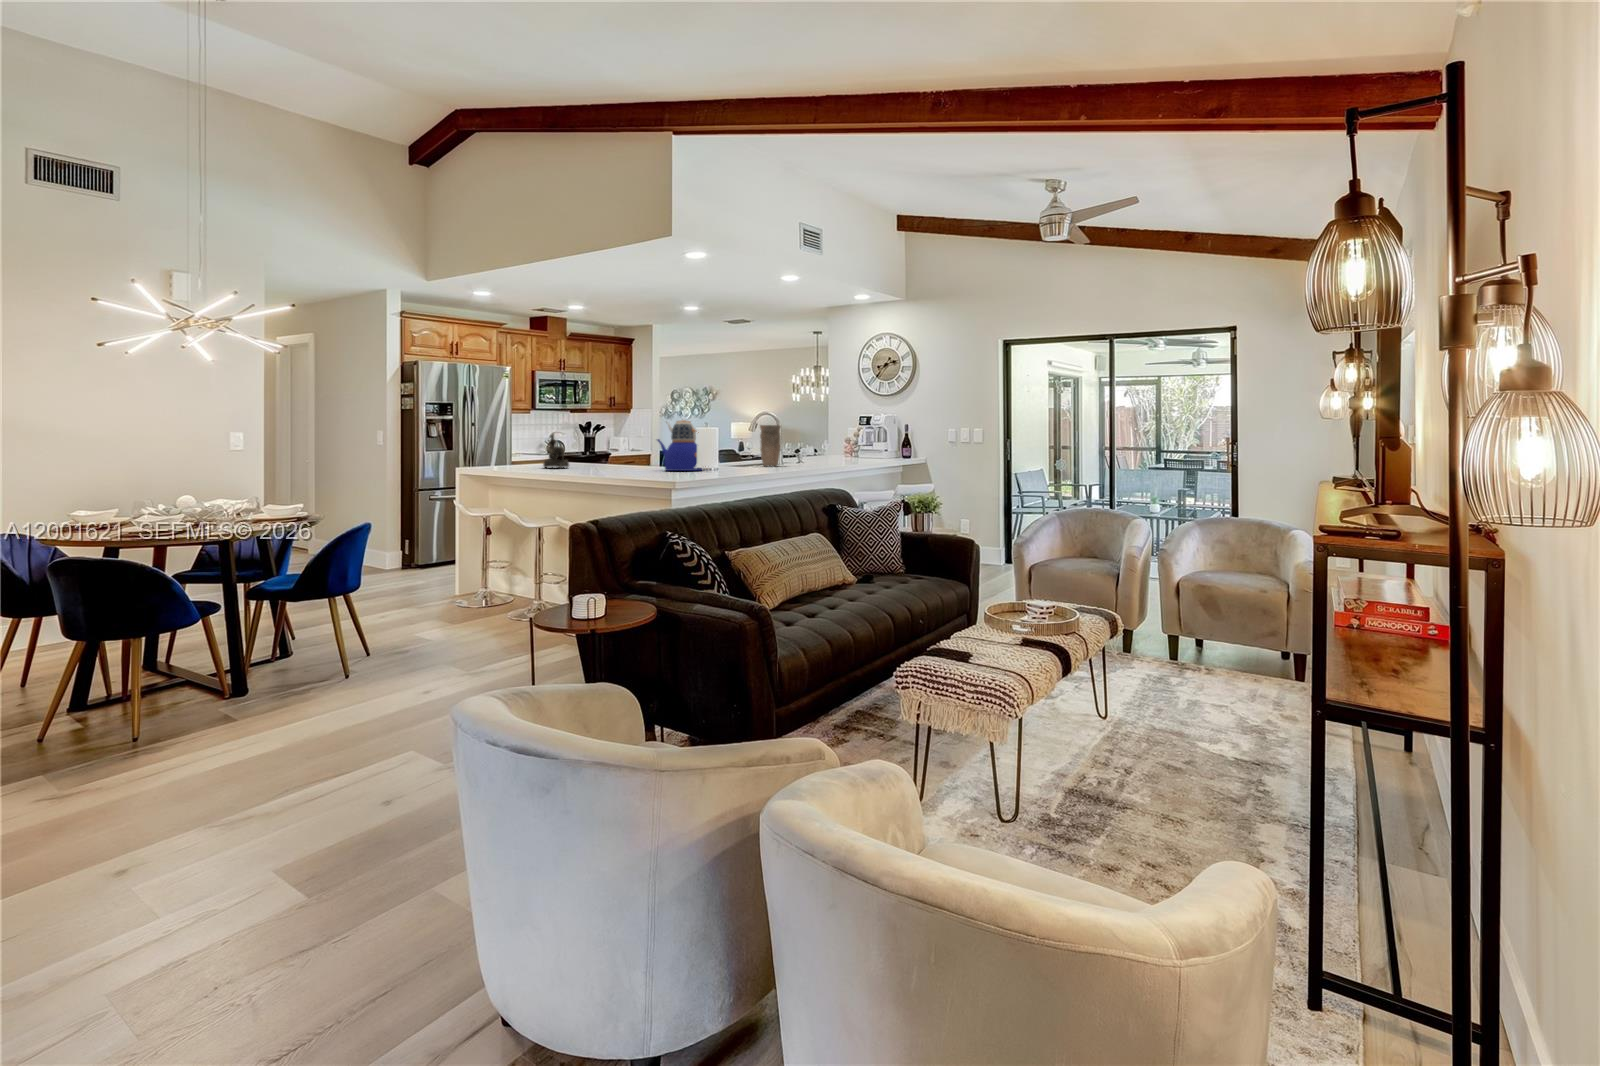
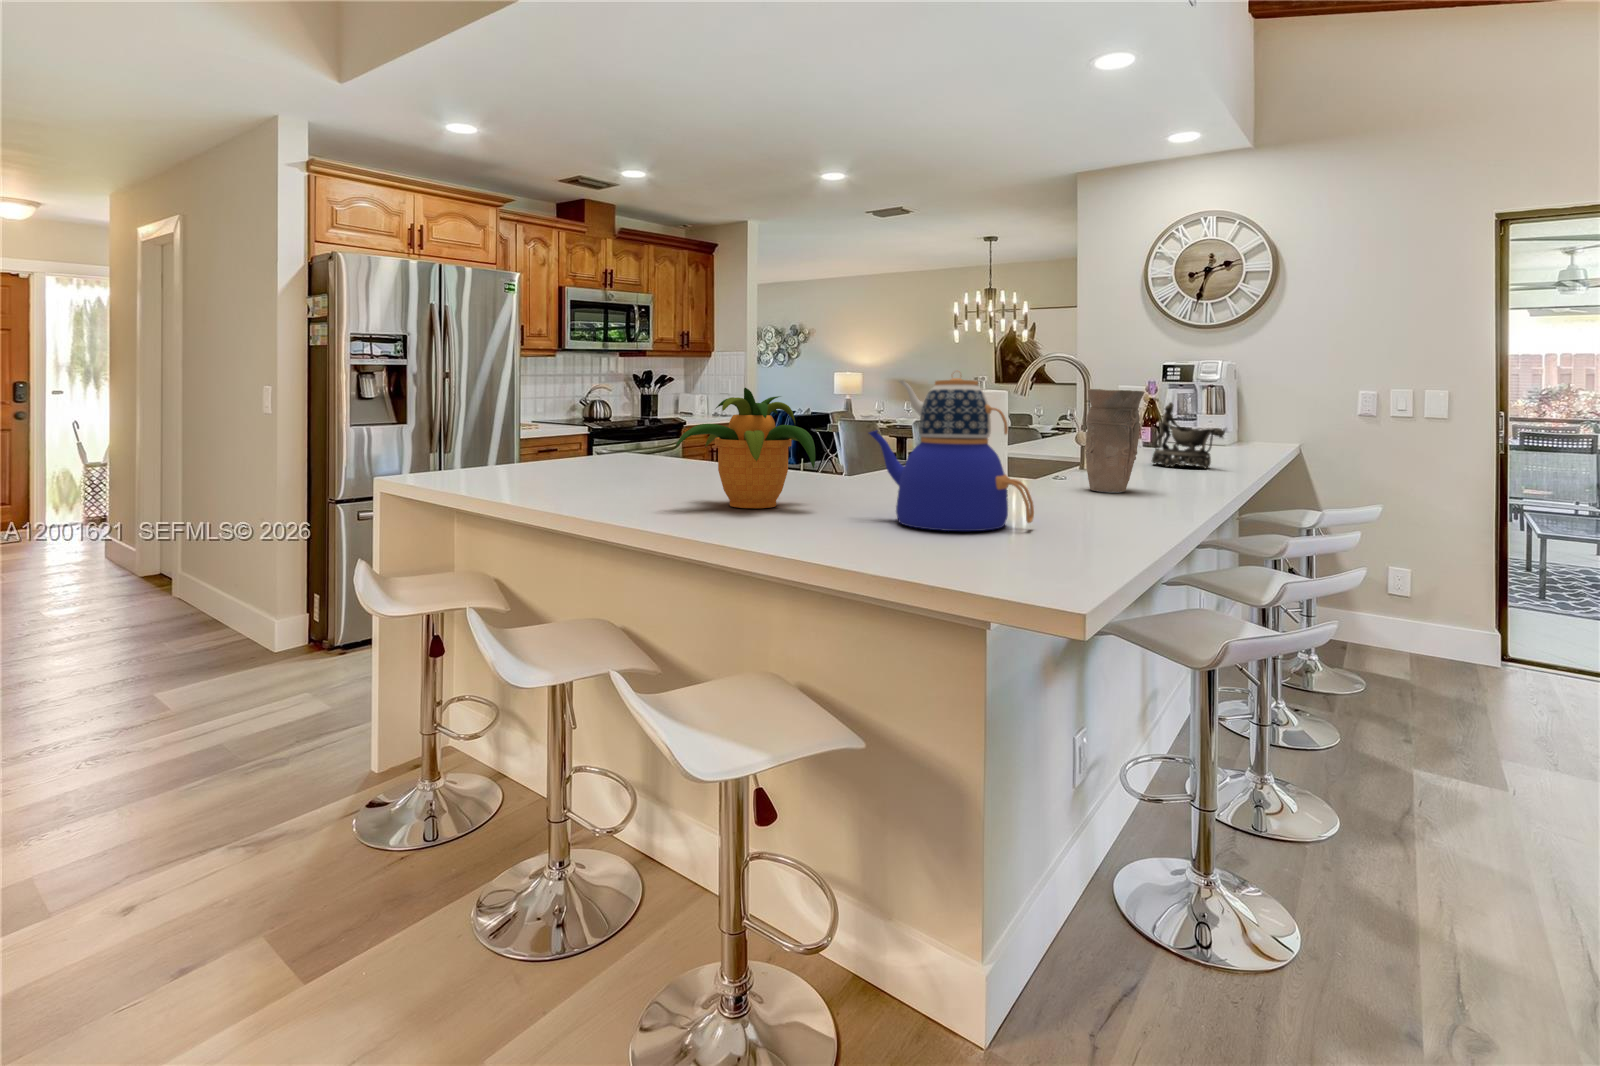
potted plant: none [587,424,641,469] -> present [676,388,815,508]
decorative bowl: present [543,434,569,468] -> present [1152,402,1225,468]

